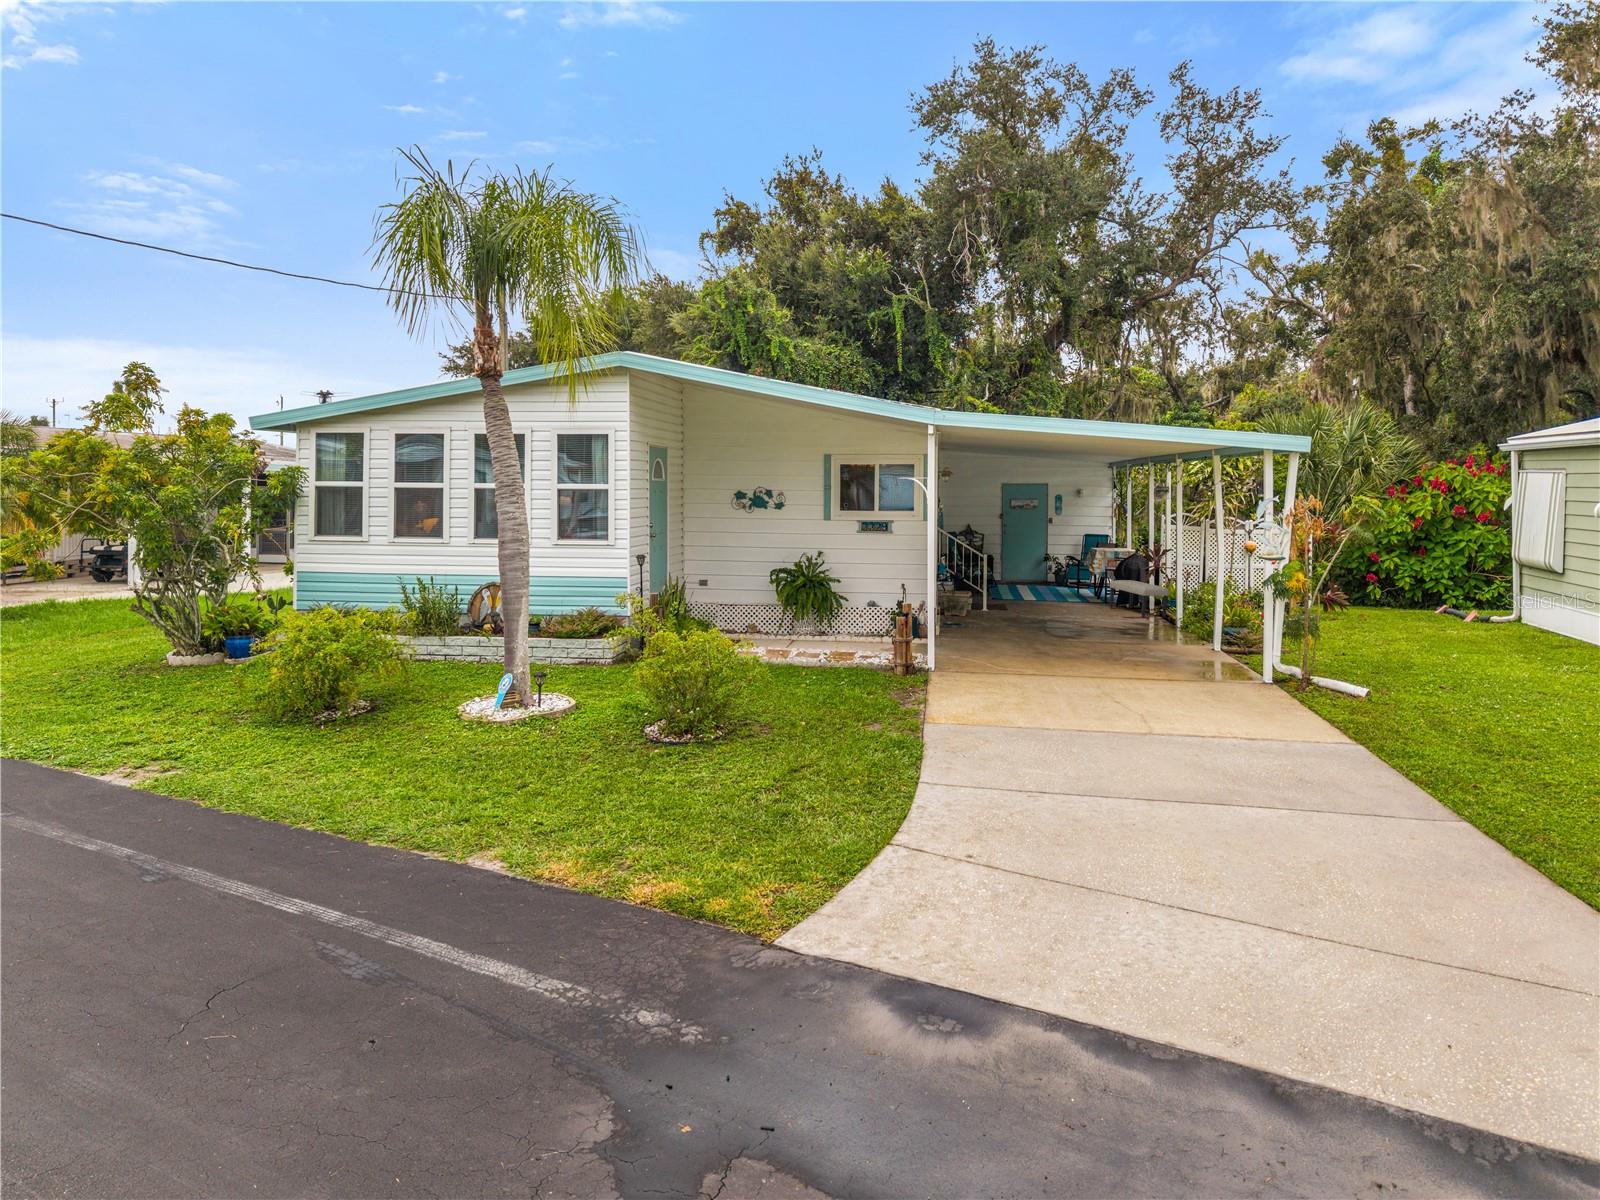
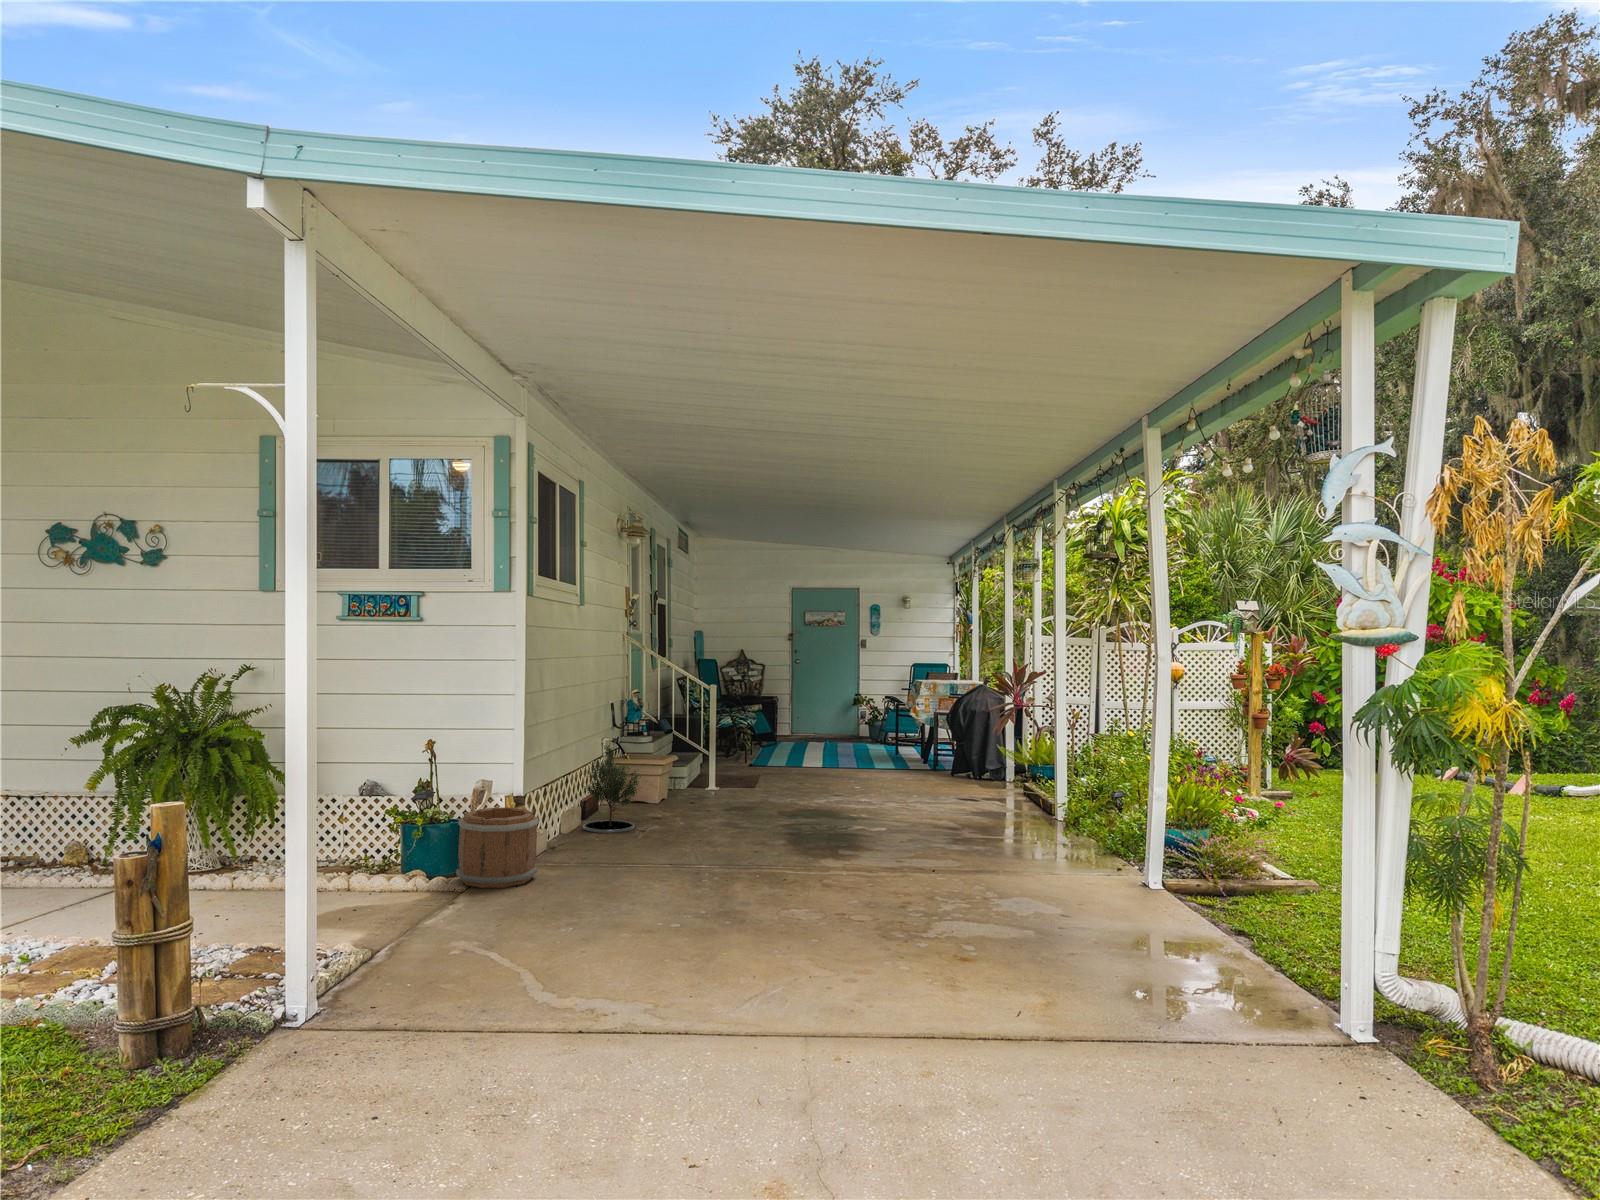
bench: present [1110,580,1169,617] -> none [940,731,1041,800]
bucket: none [914,613,947,644] -> present [456,807,539,888]

